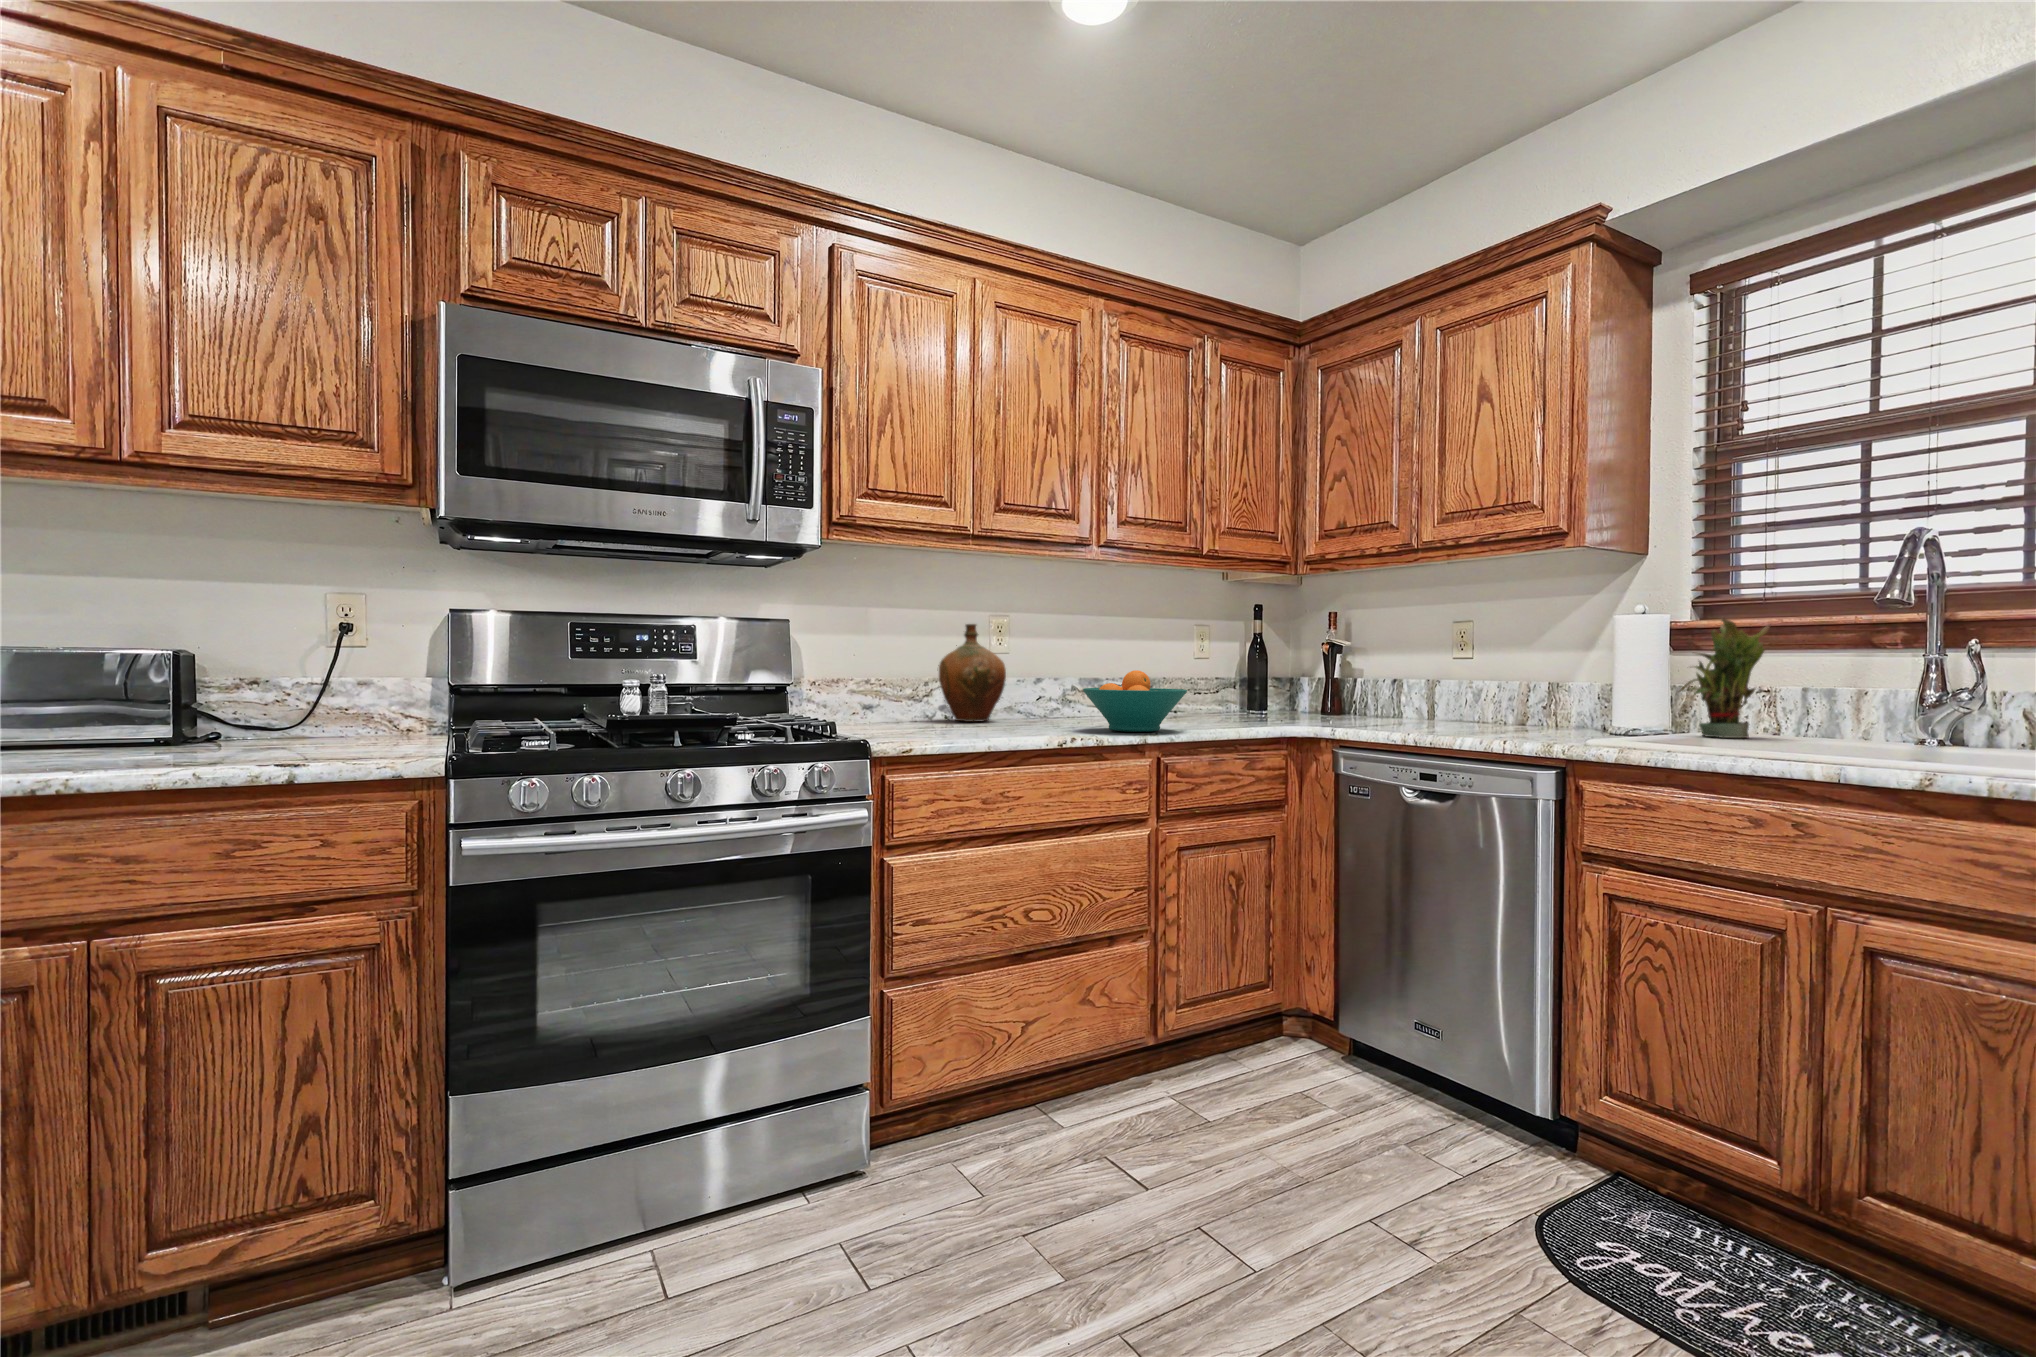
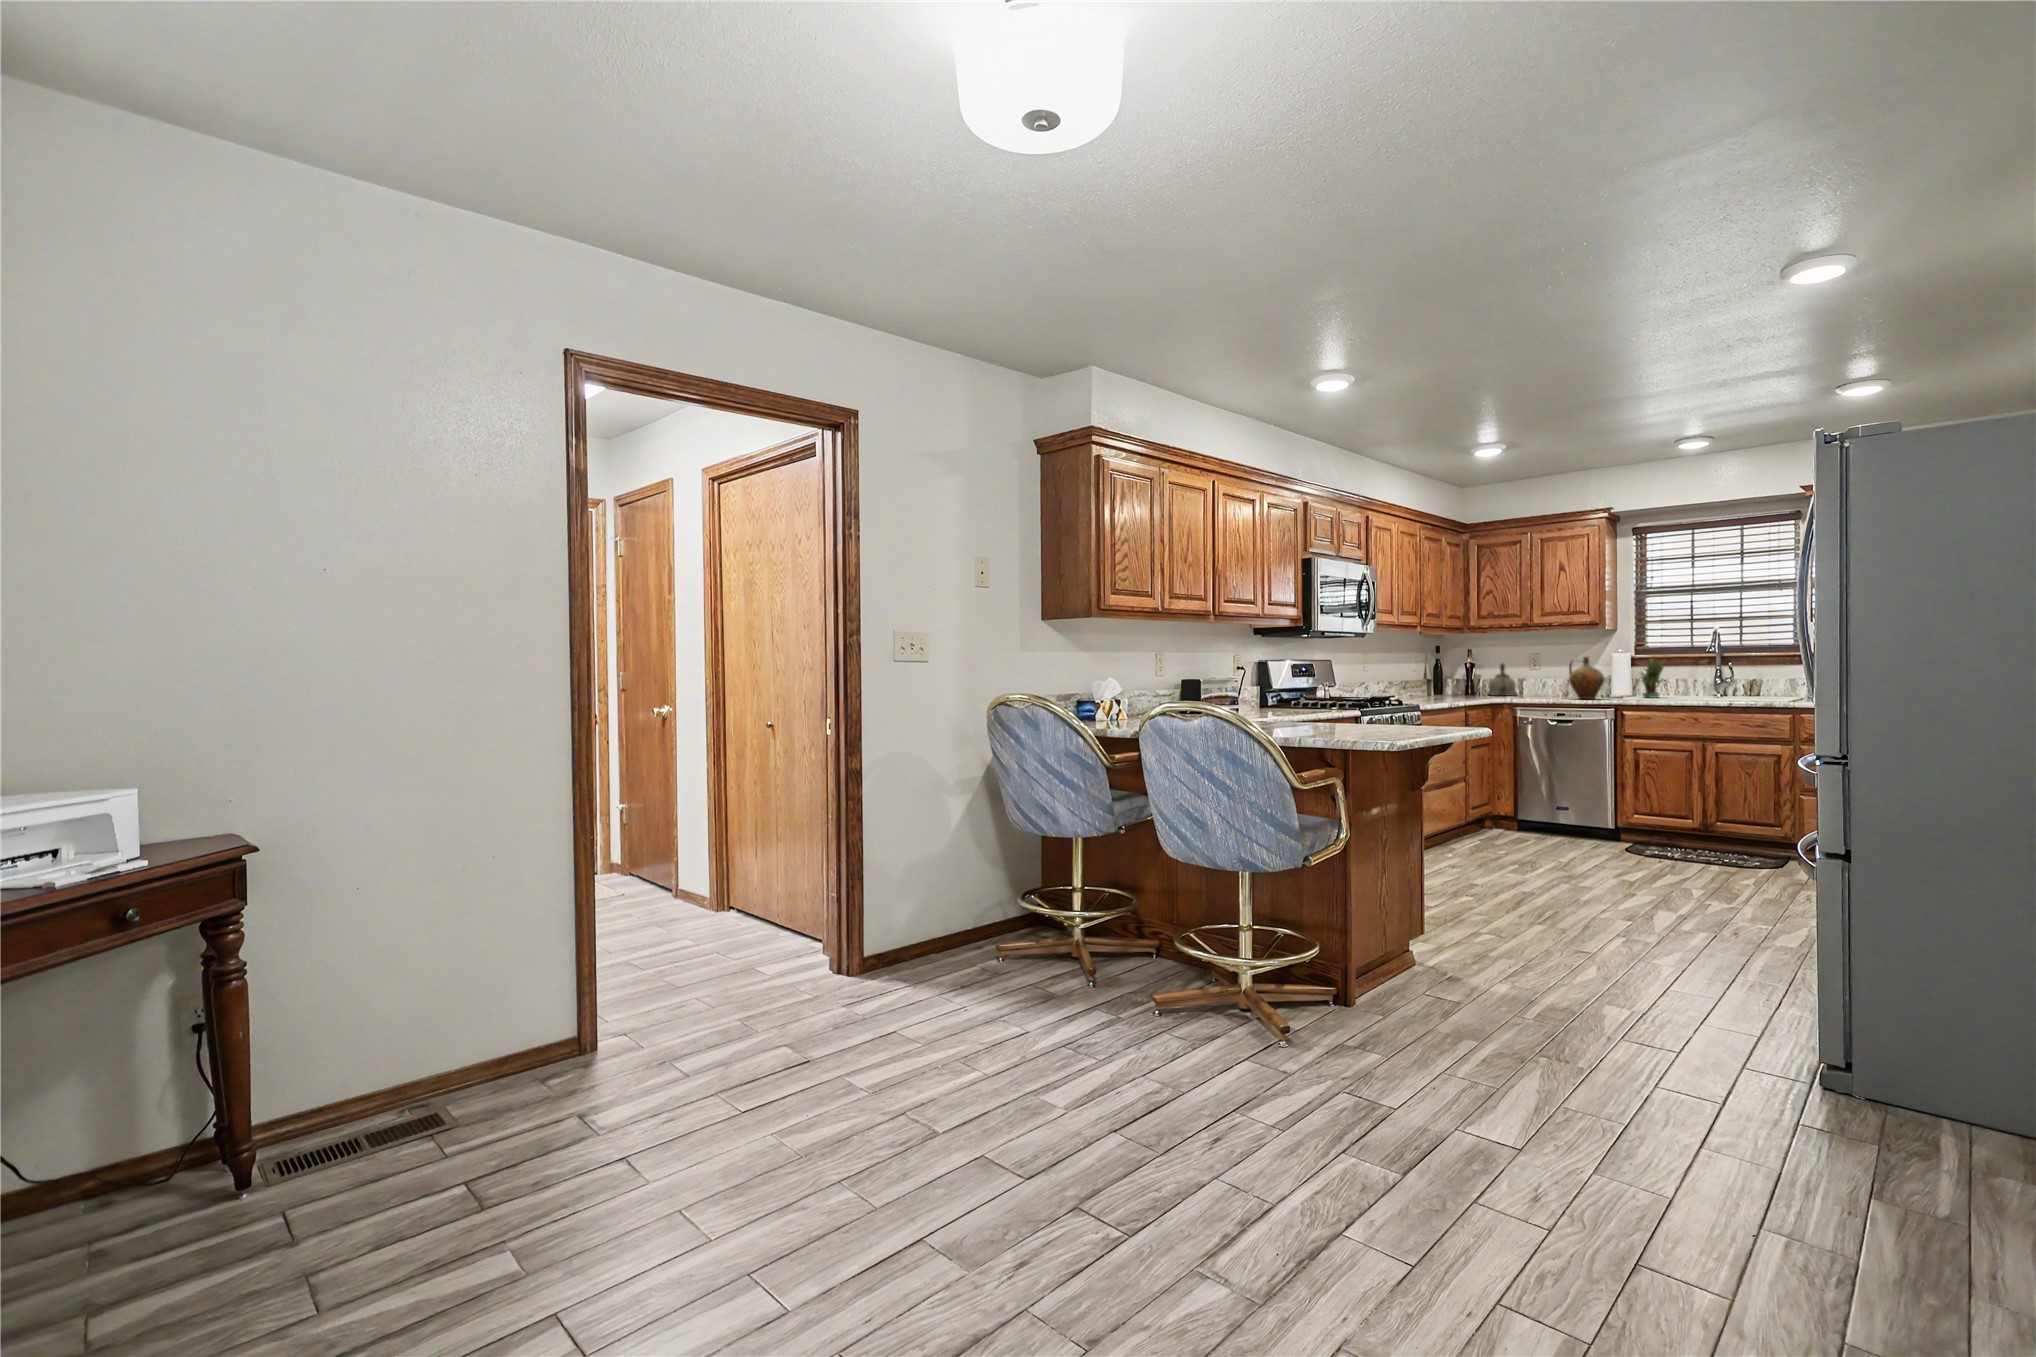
ceramic jug: present [938,624,1006,722] -> present [1569,657,1604,699]
kettle: none [1329,642,1401,721] -> present [1487,664,1518,696]
fruit bowl: present [1083,670,1187,732] -> none [1439,677,1482,700]

